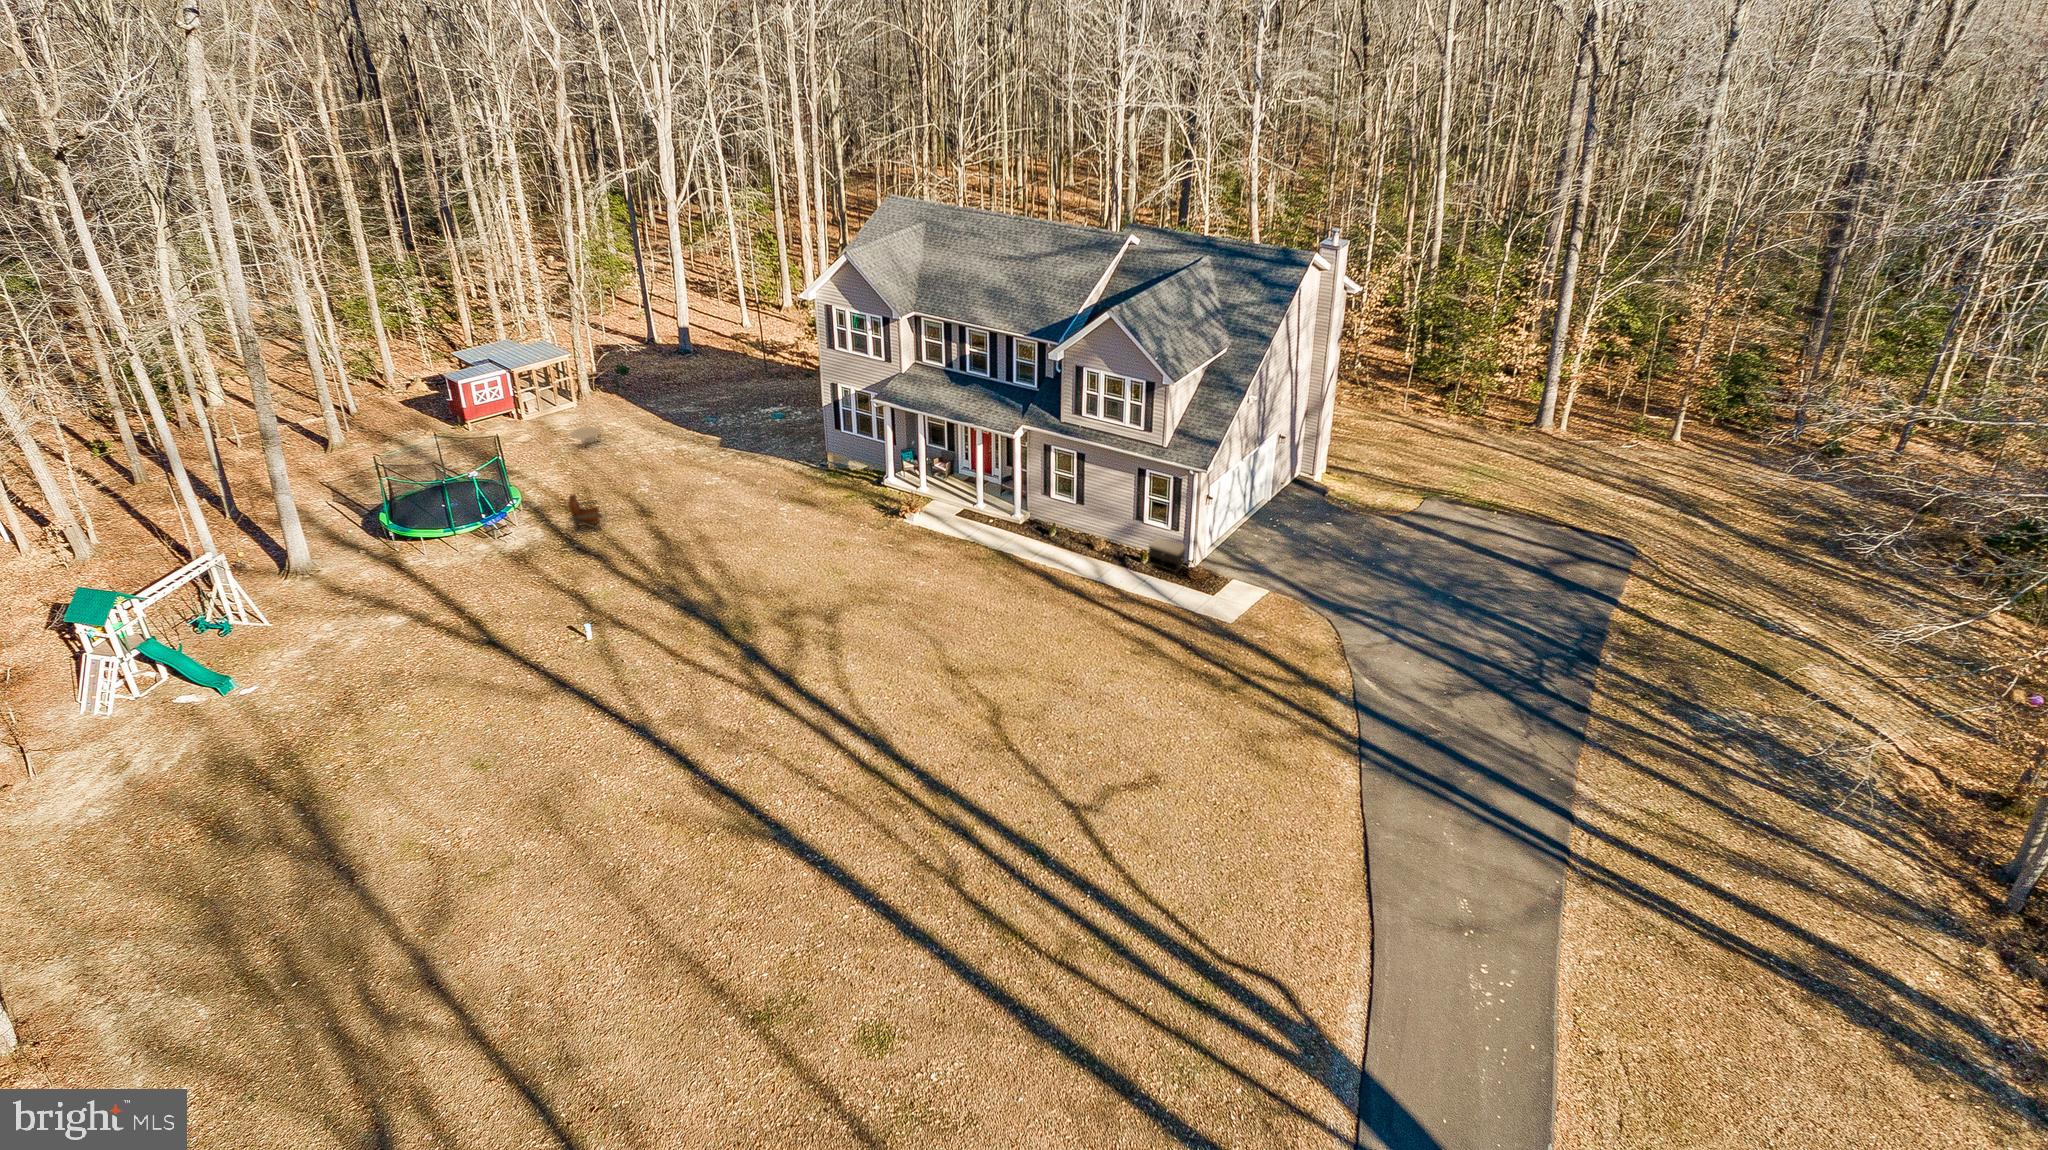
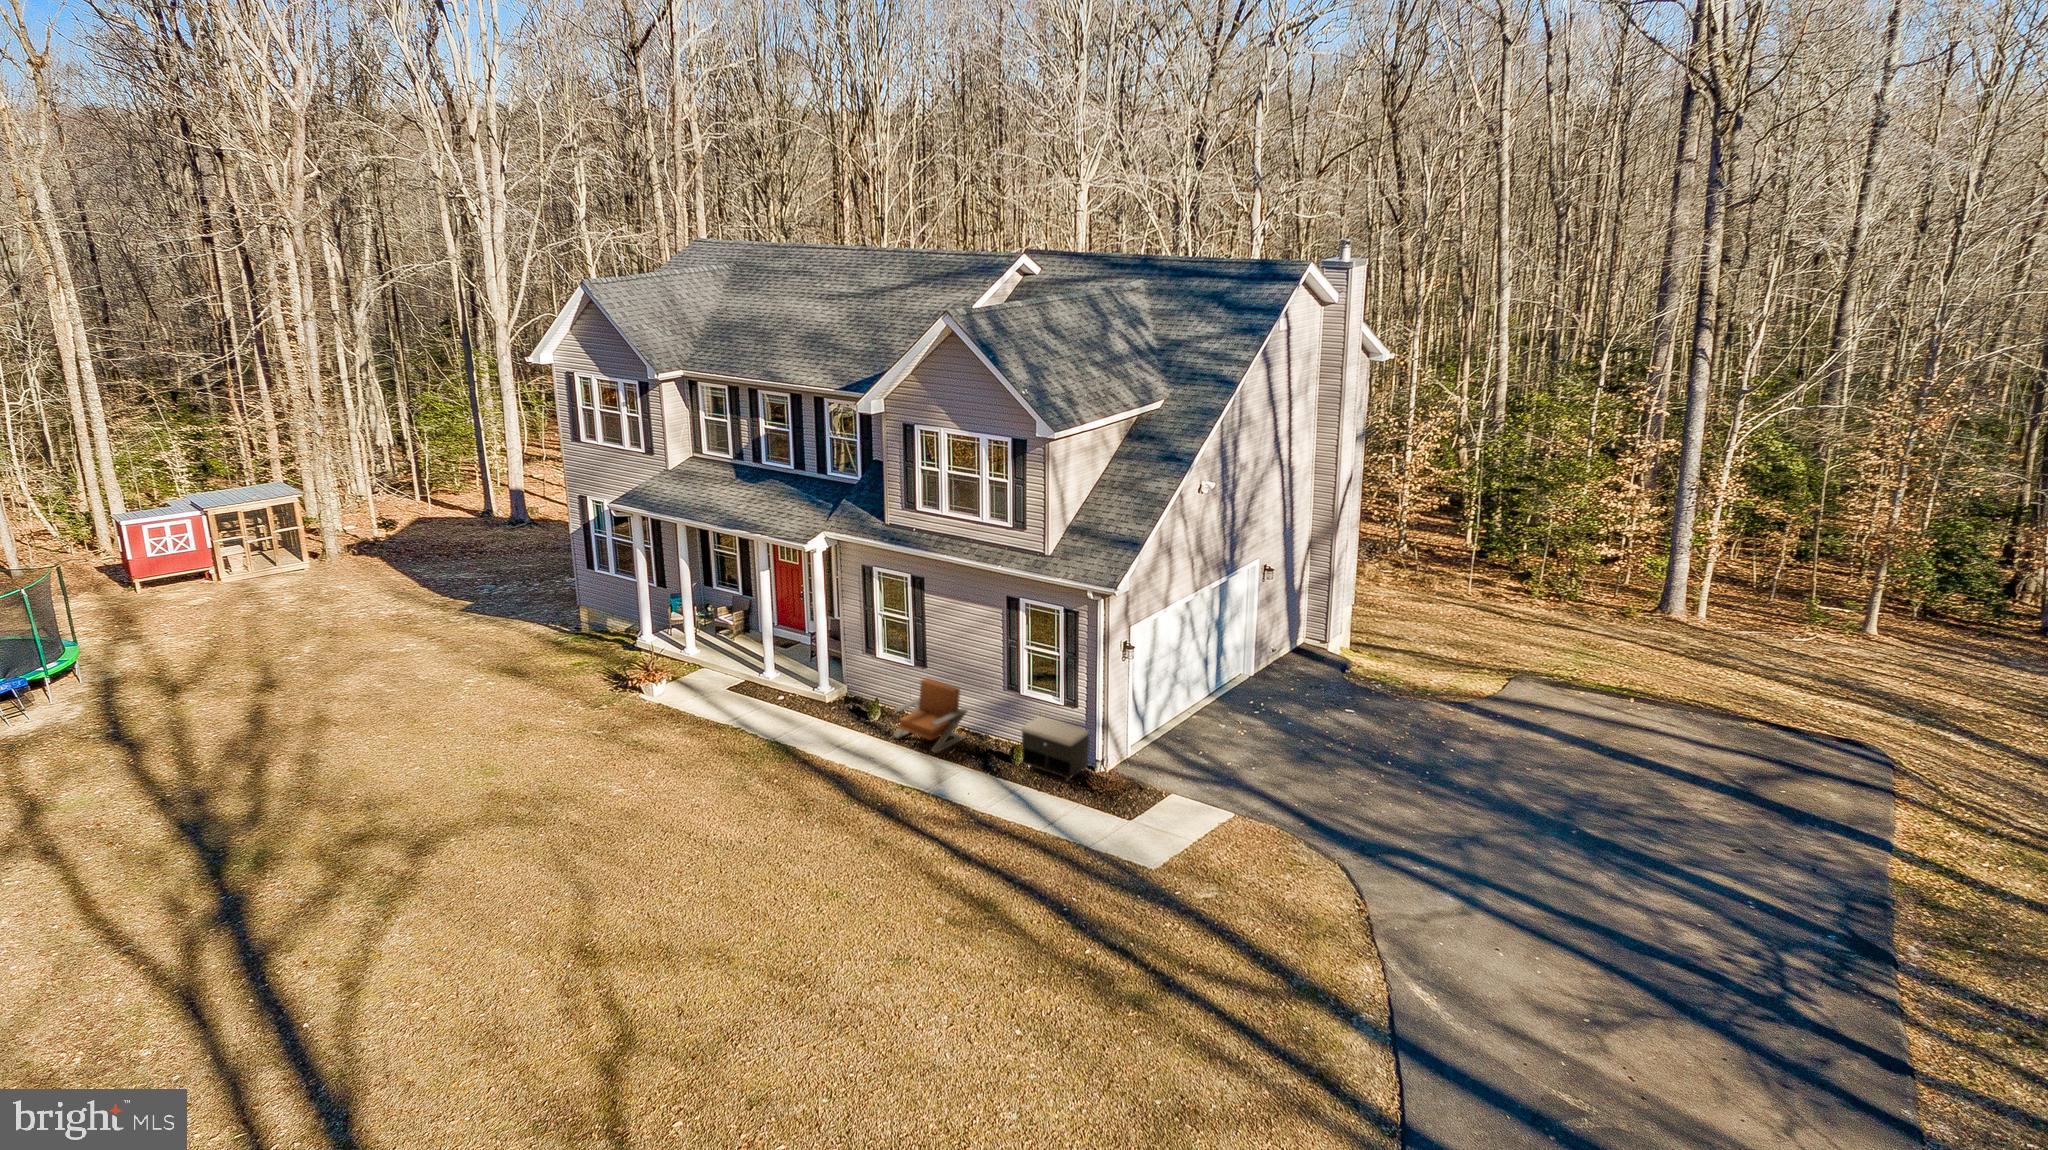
round table: present [570,427,600,449] -> none [195,563,249,592]
lounge chair: present [568,494,601,533] -> present [893,678,967,753]

